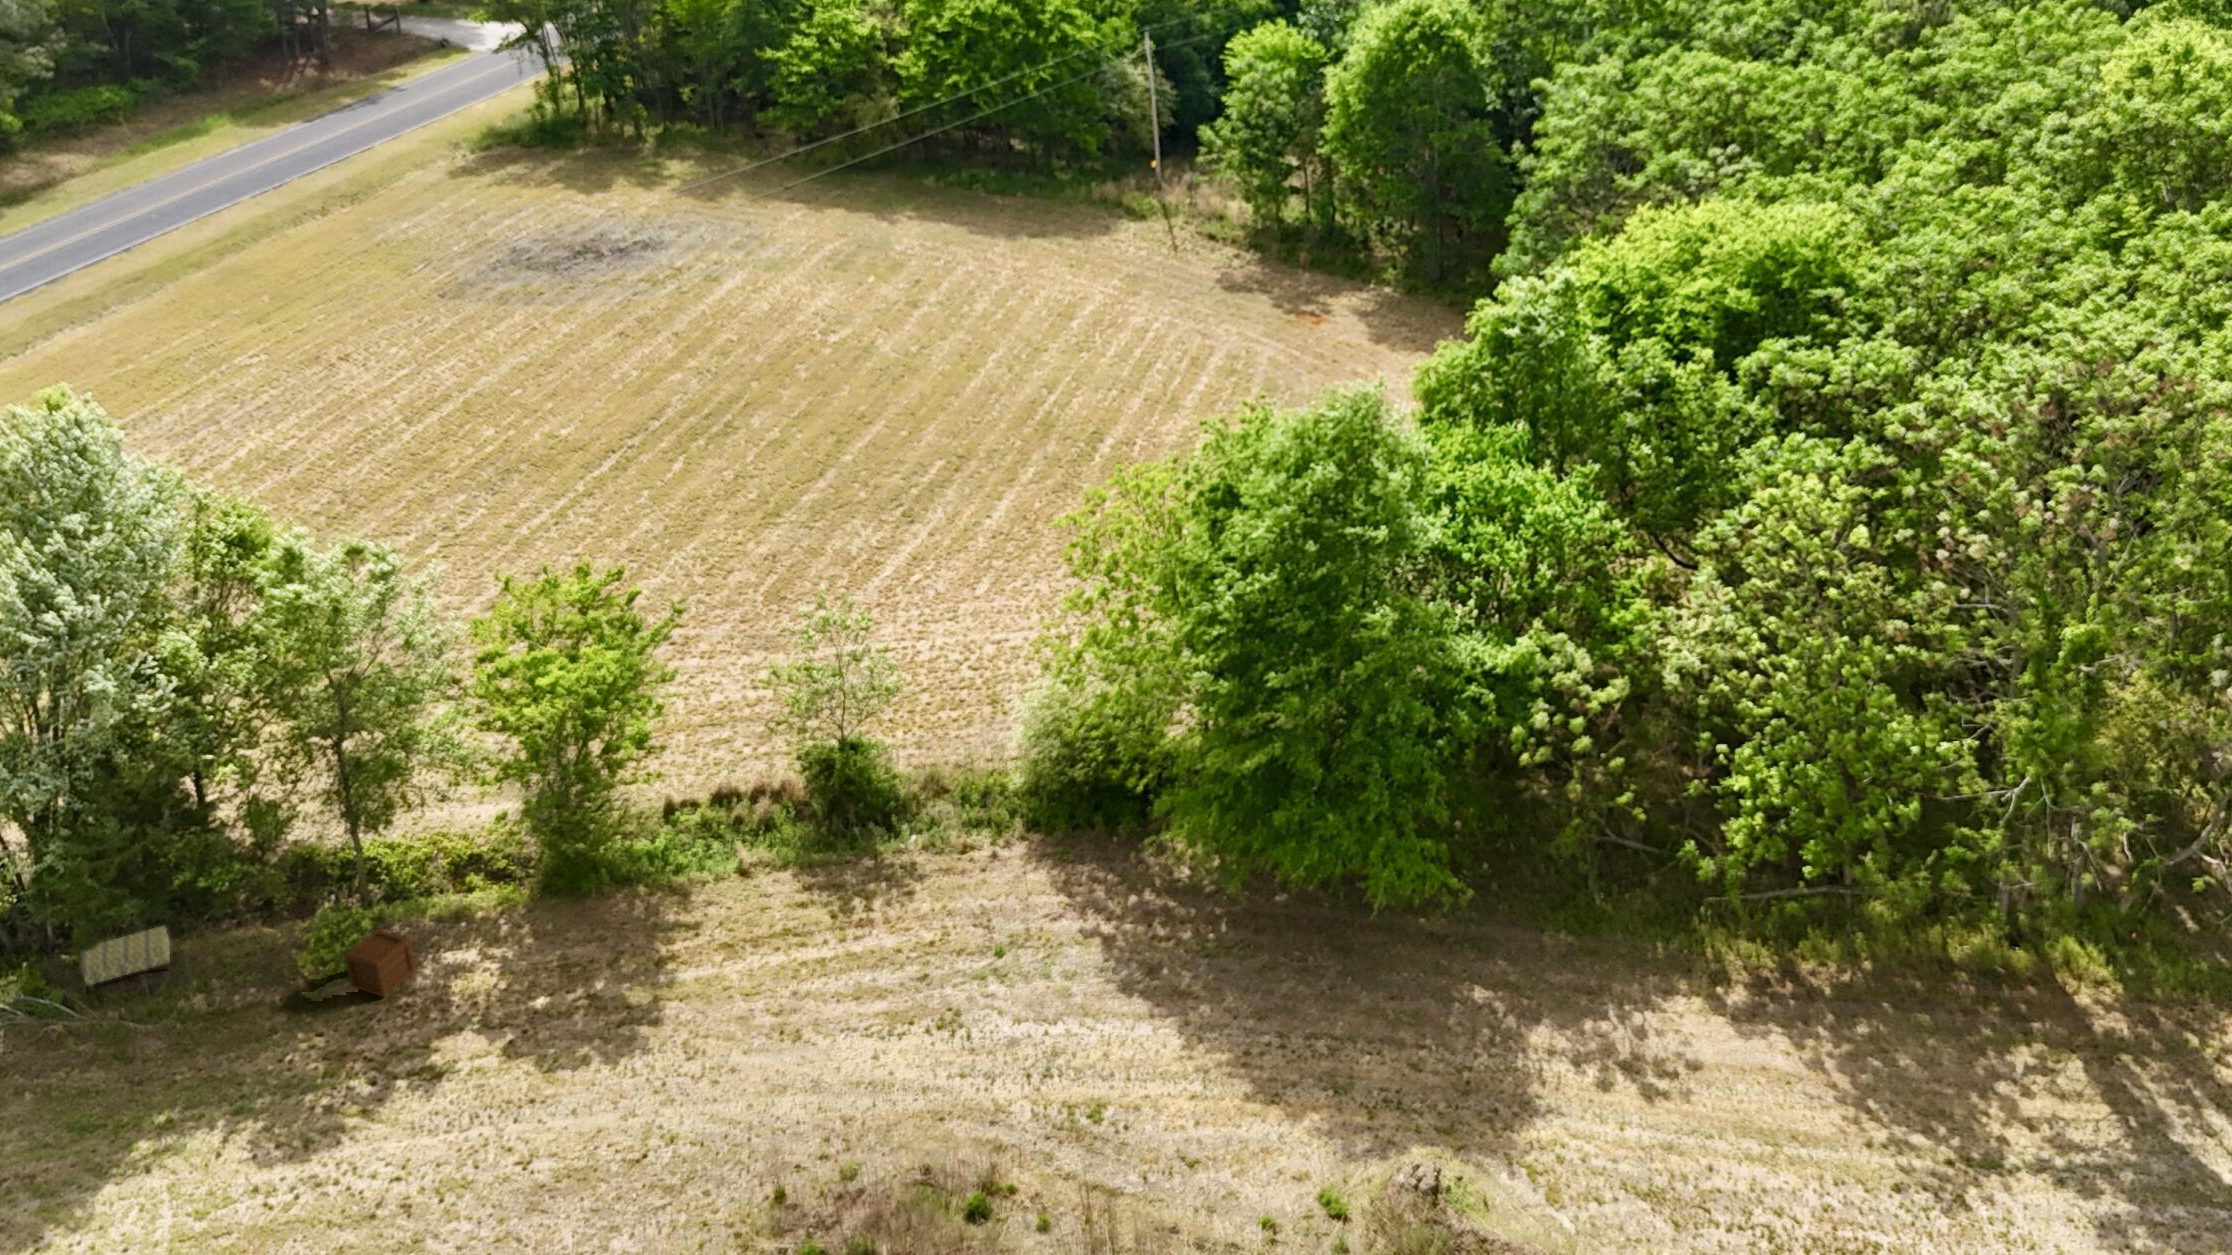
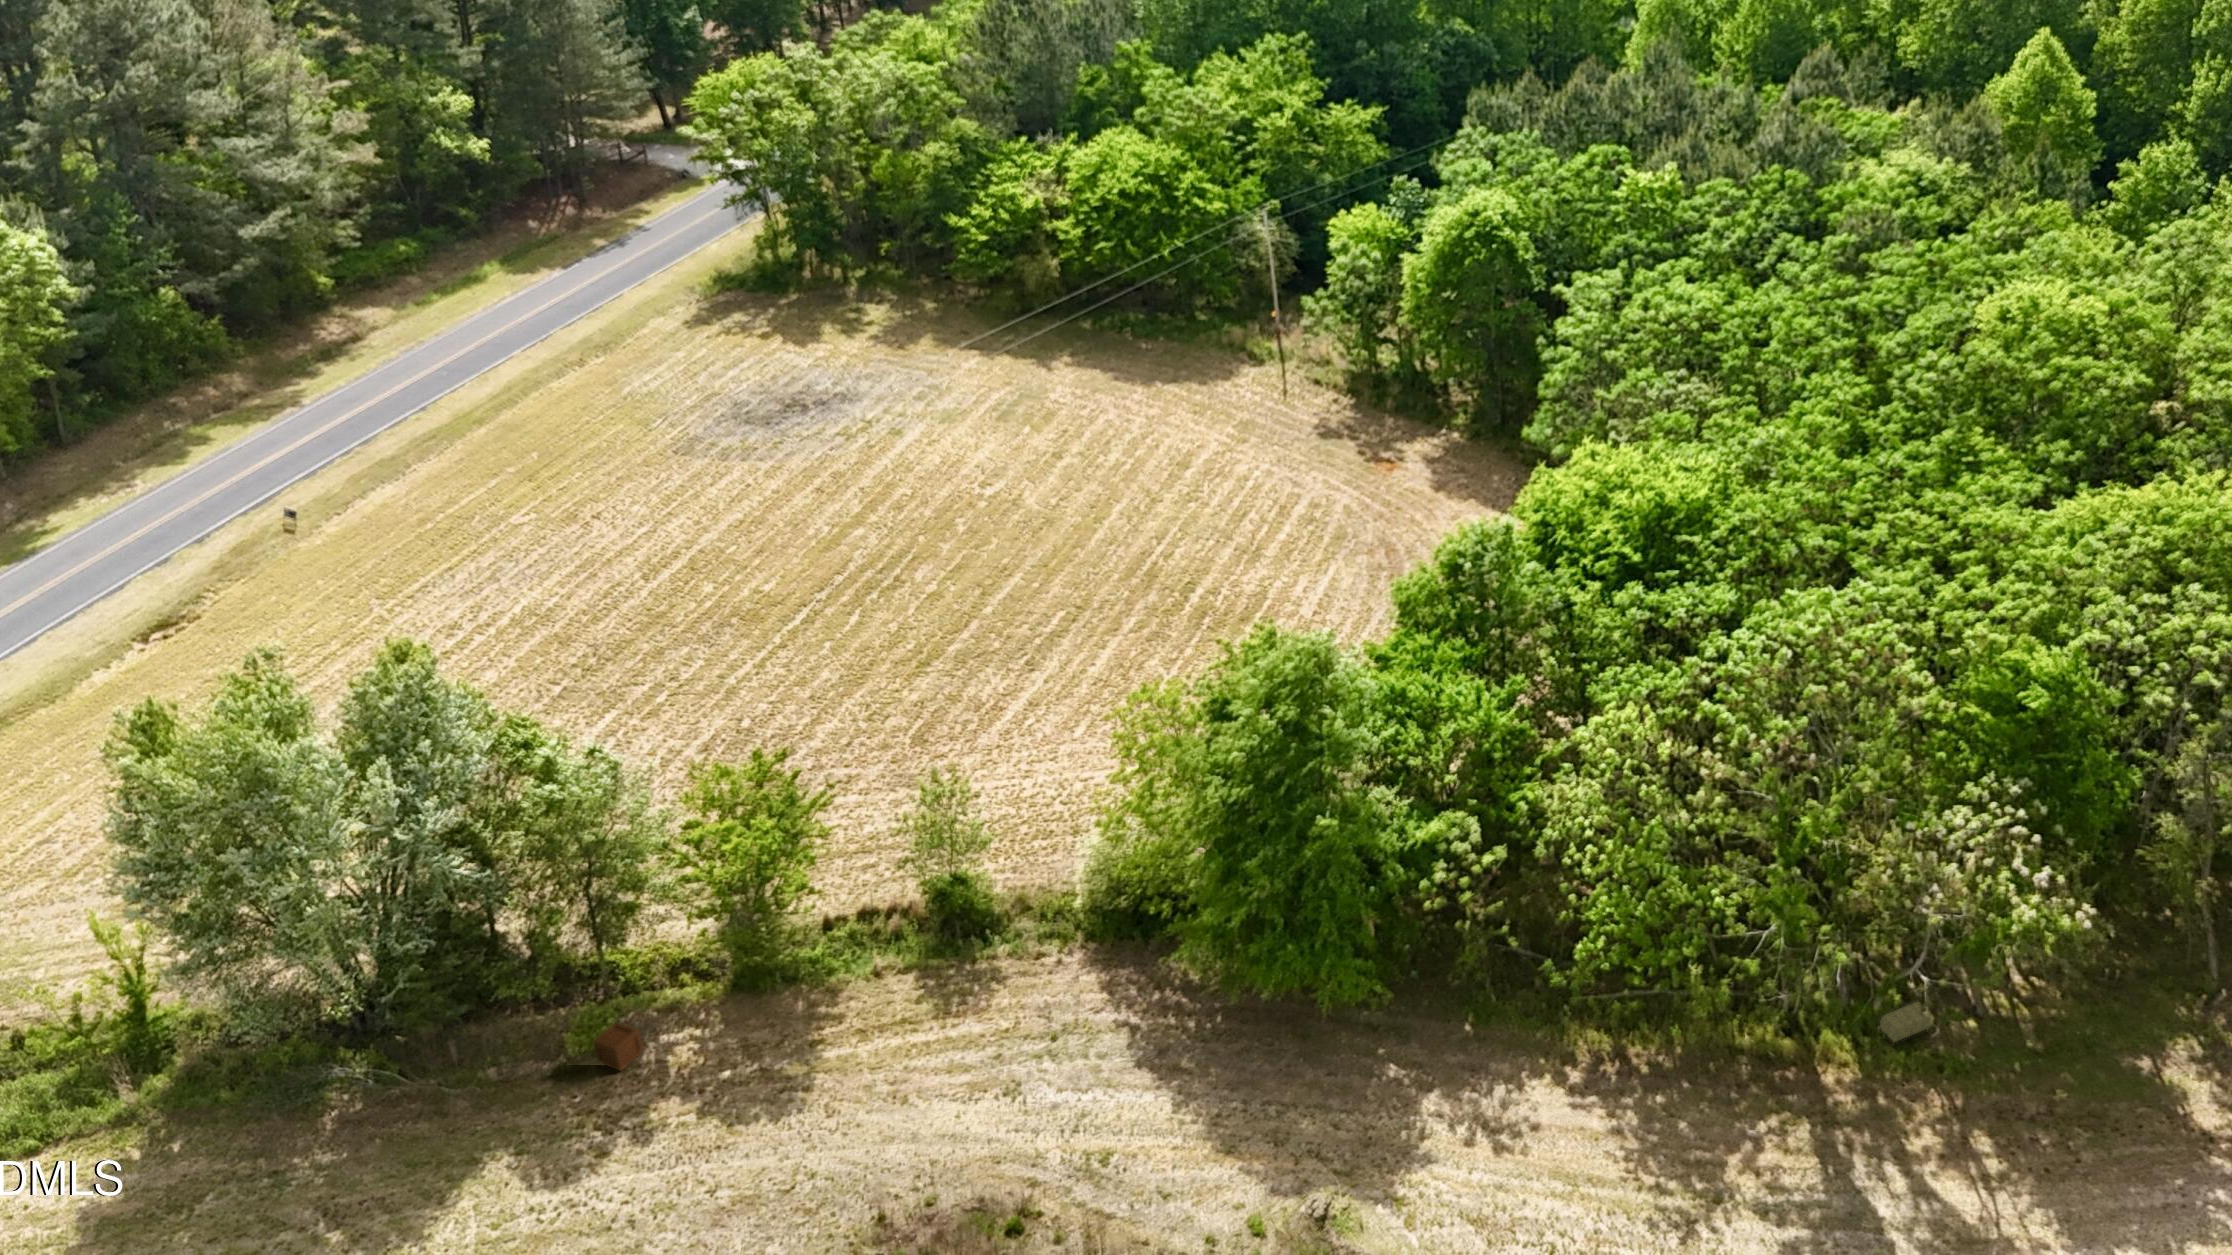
bench: present [81,926,170,991] -> present [1880,1002,1932,1044]

